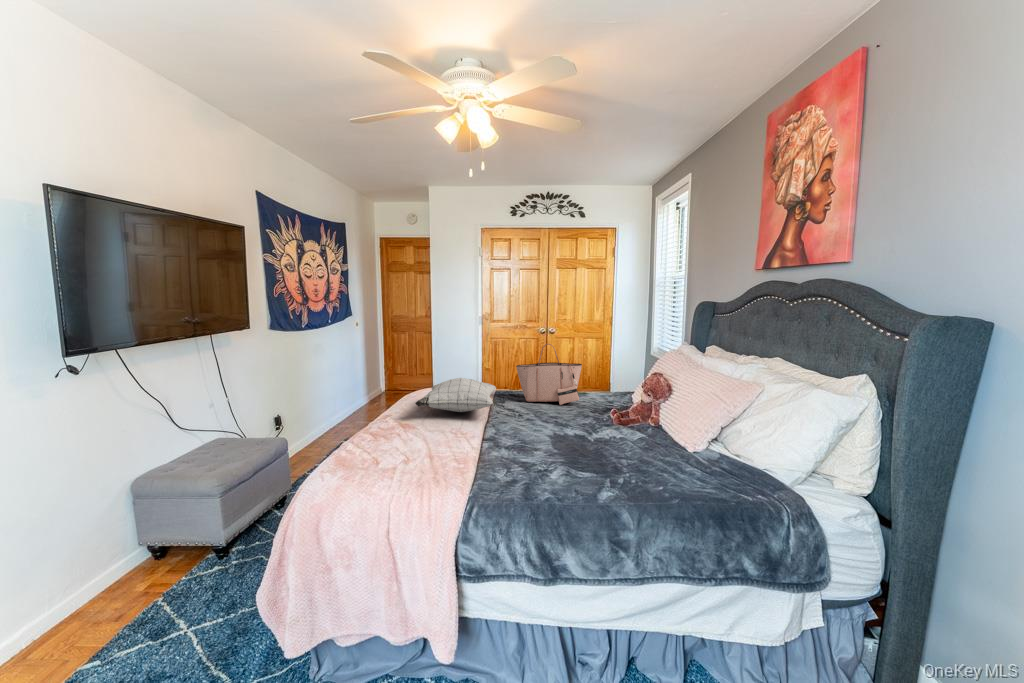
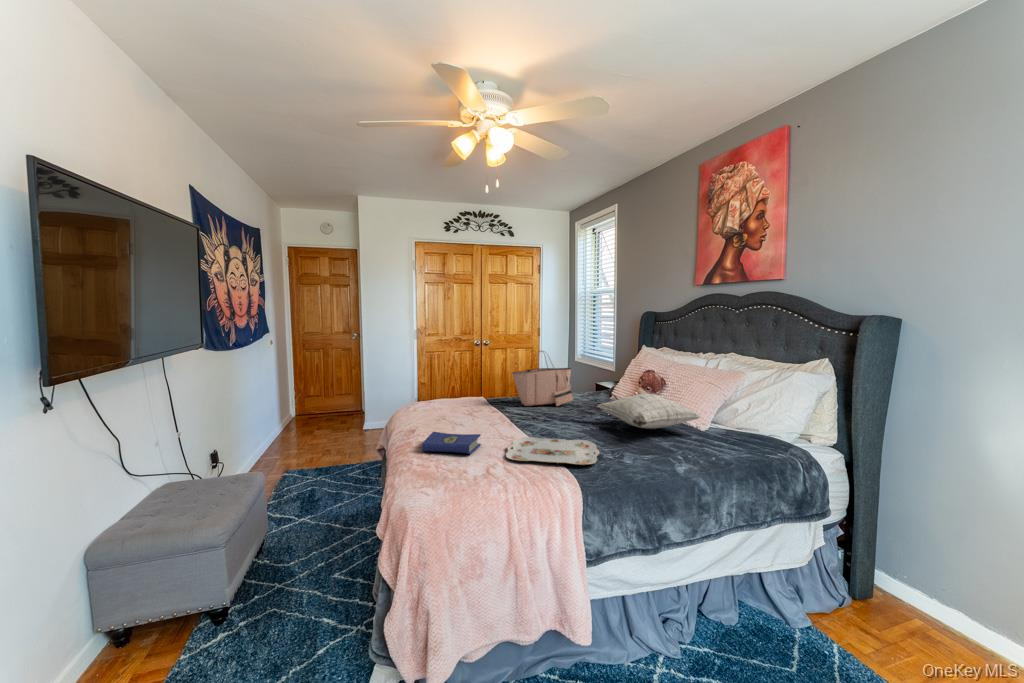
pillow: present [415,378,496,412] -> present [598,393,701,429]
hardcover book: none [366,419,427,445] -> present [422,432,481,454]
serving tray: none [430,435,536,473] -> present [506,437,600,465]

